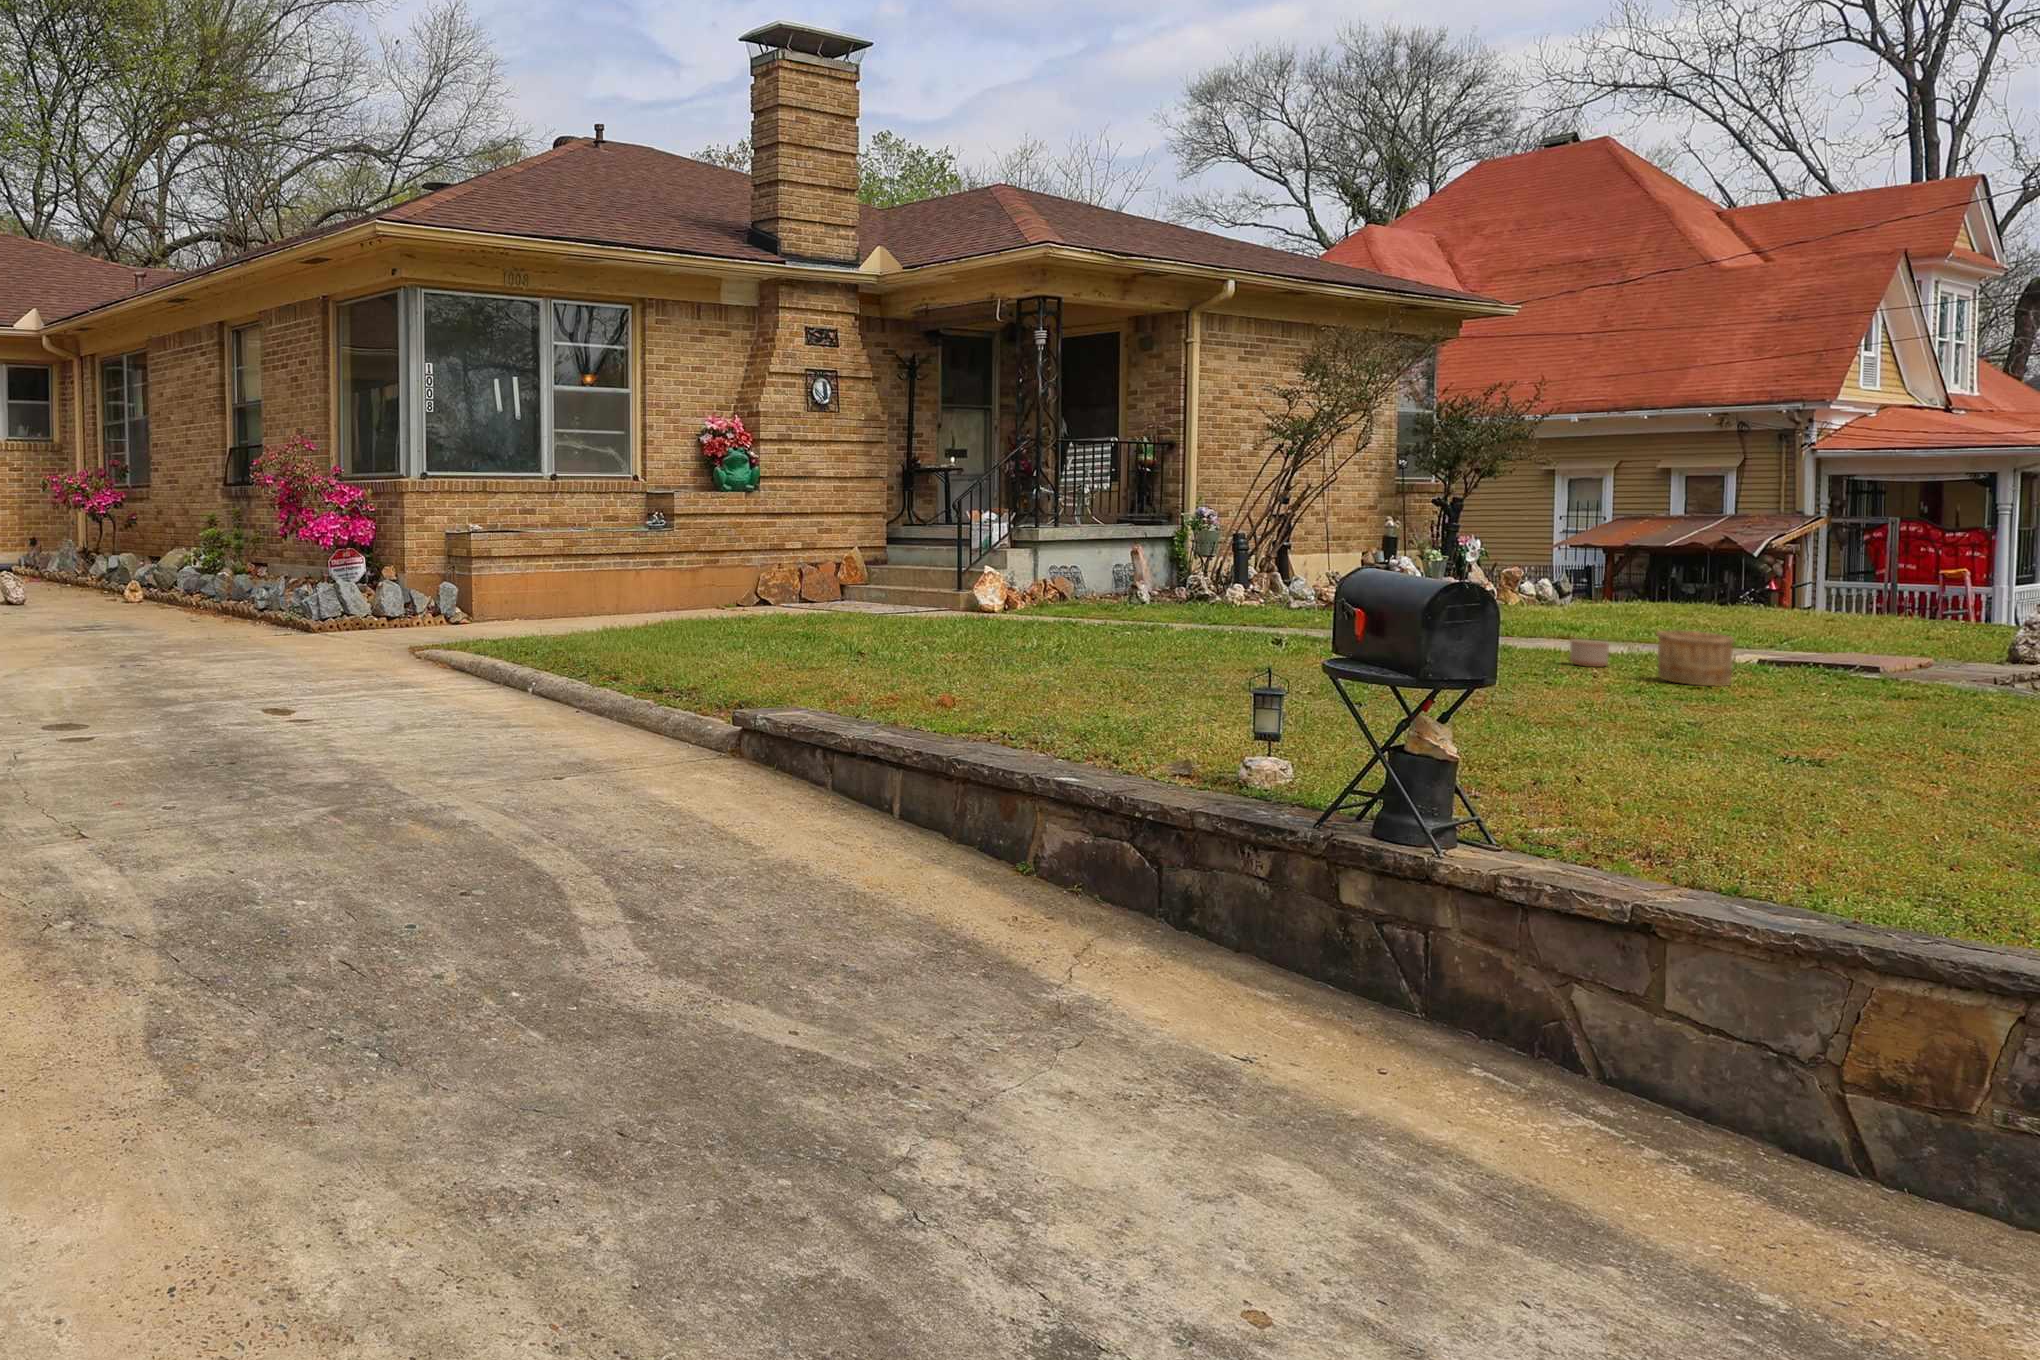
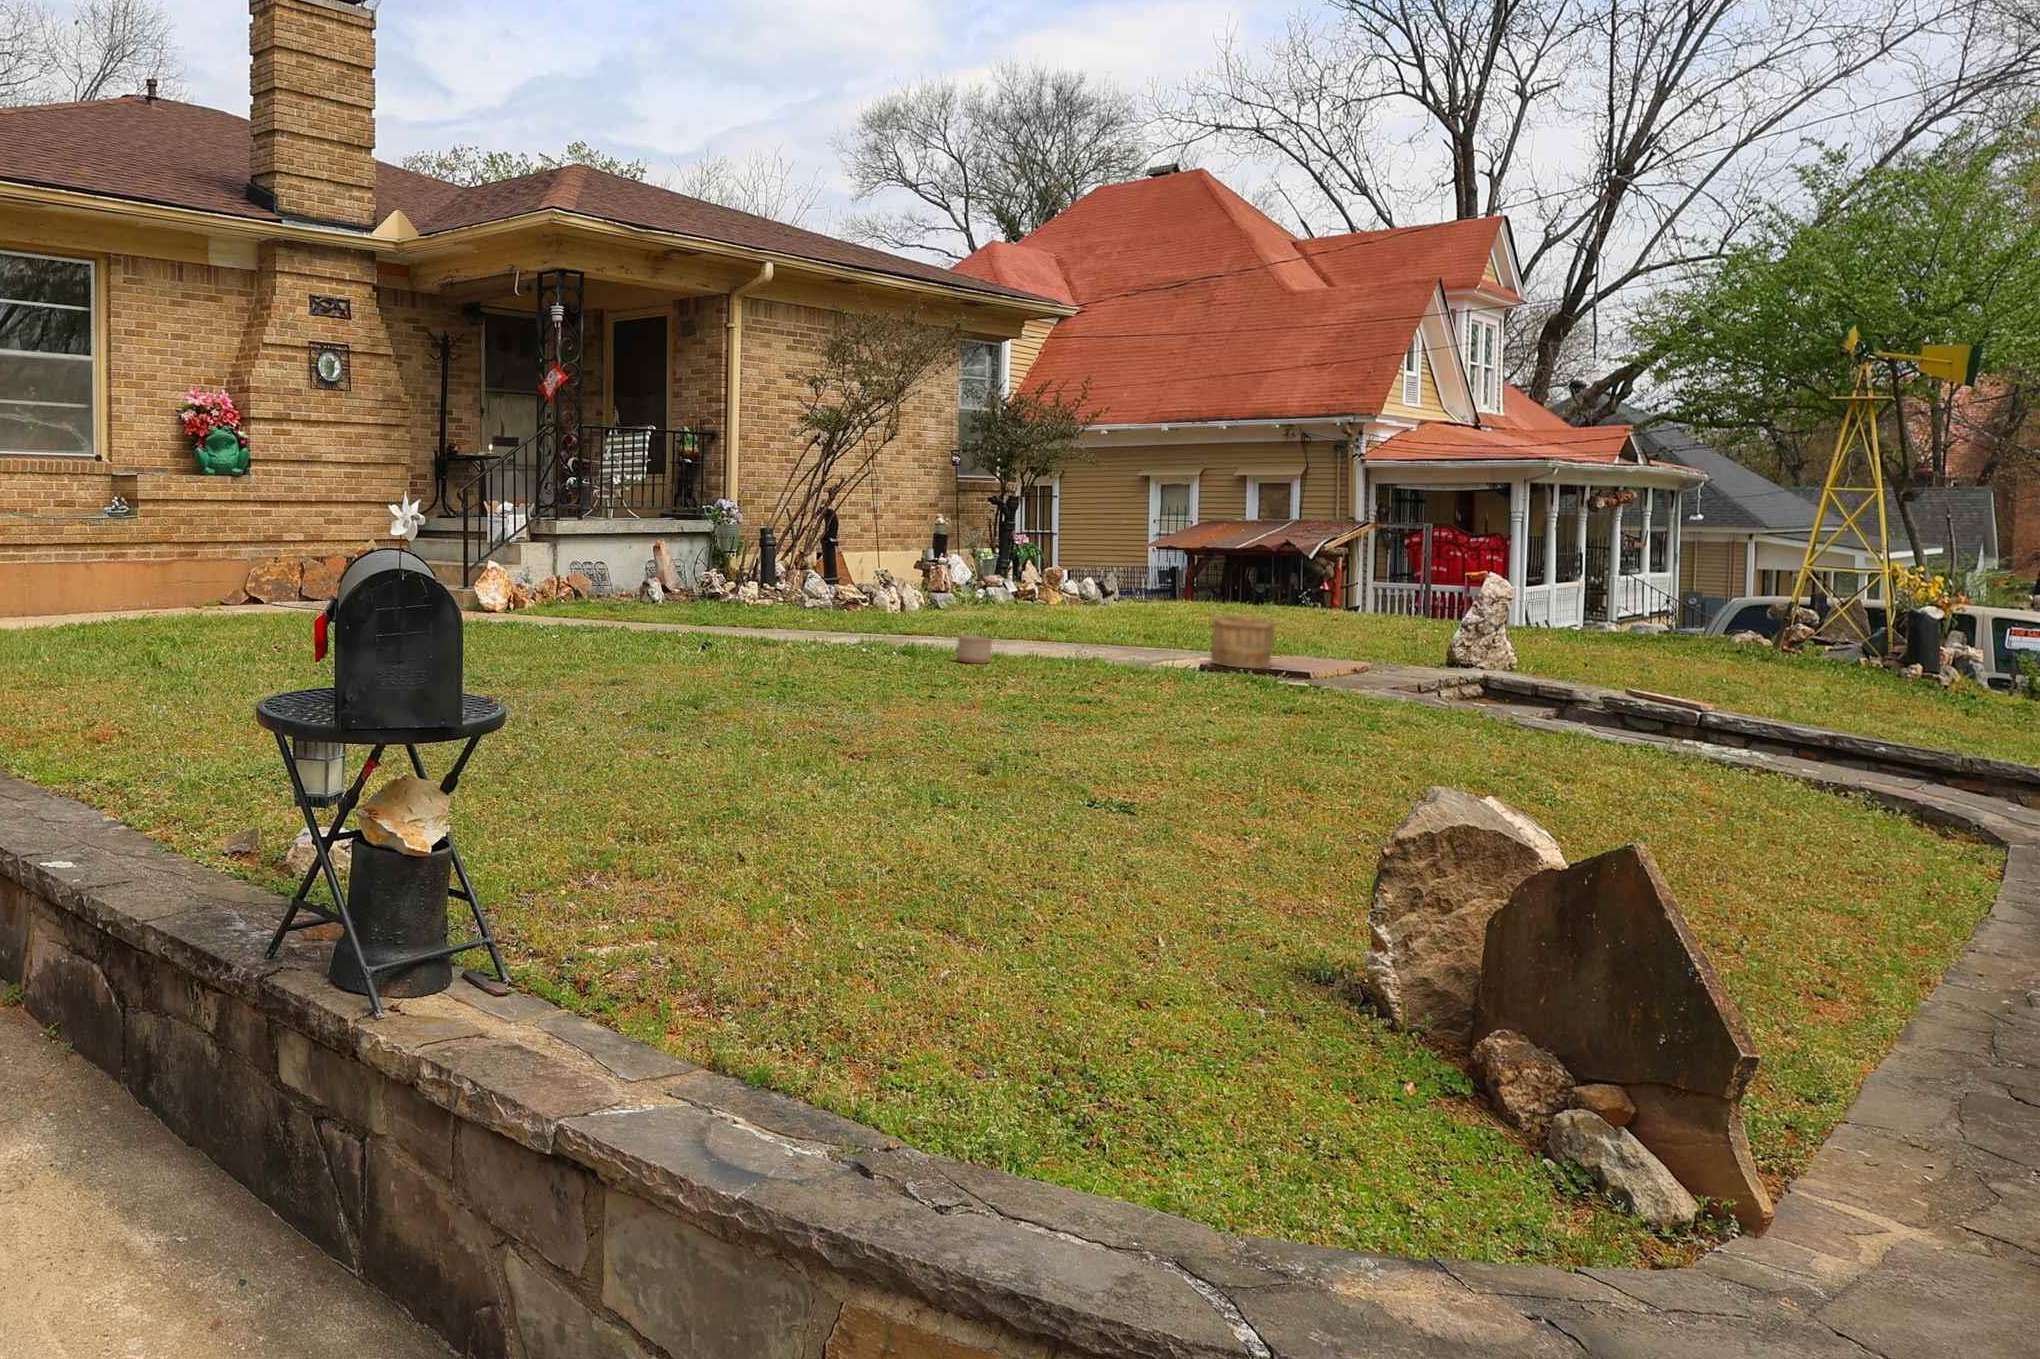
wooden bucket: present [1657,630,1734,686] -> present [1211,616,1276,669]

